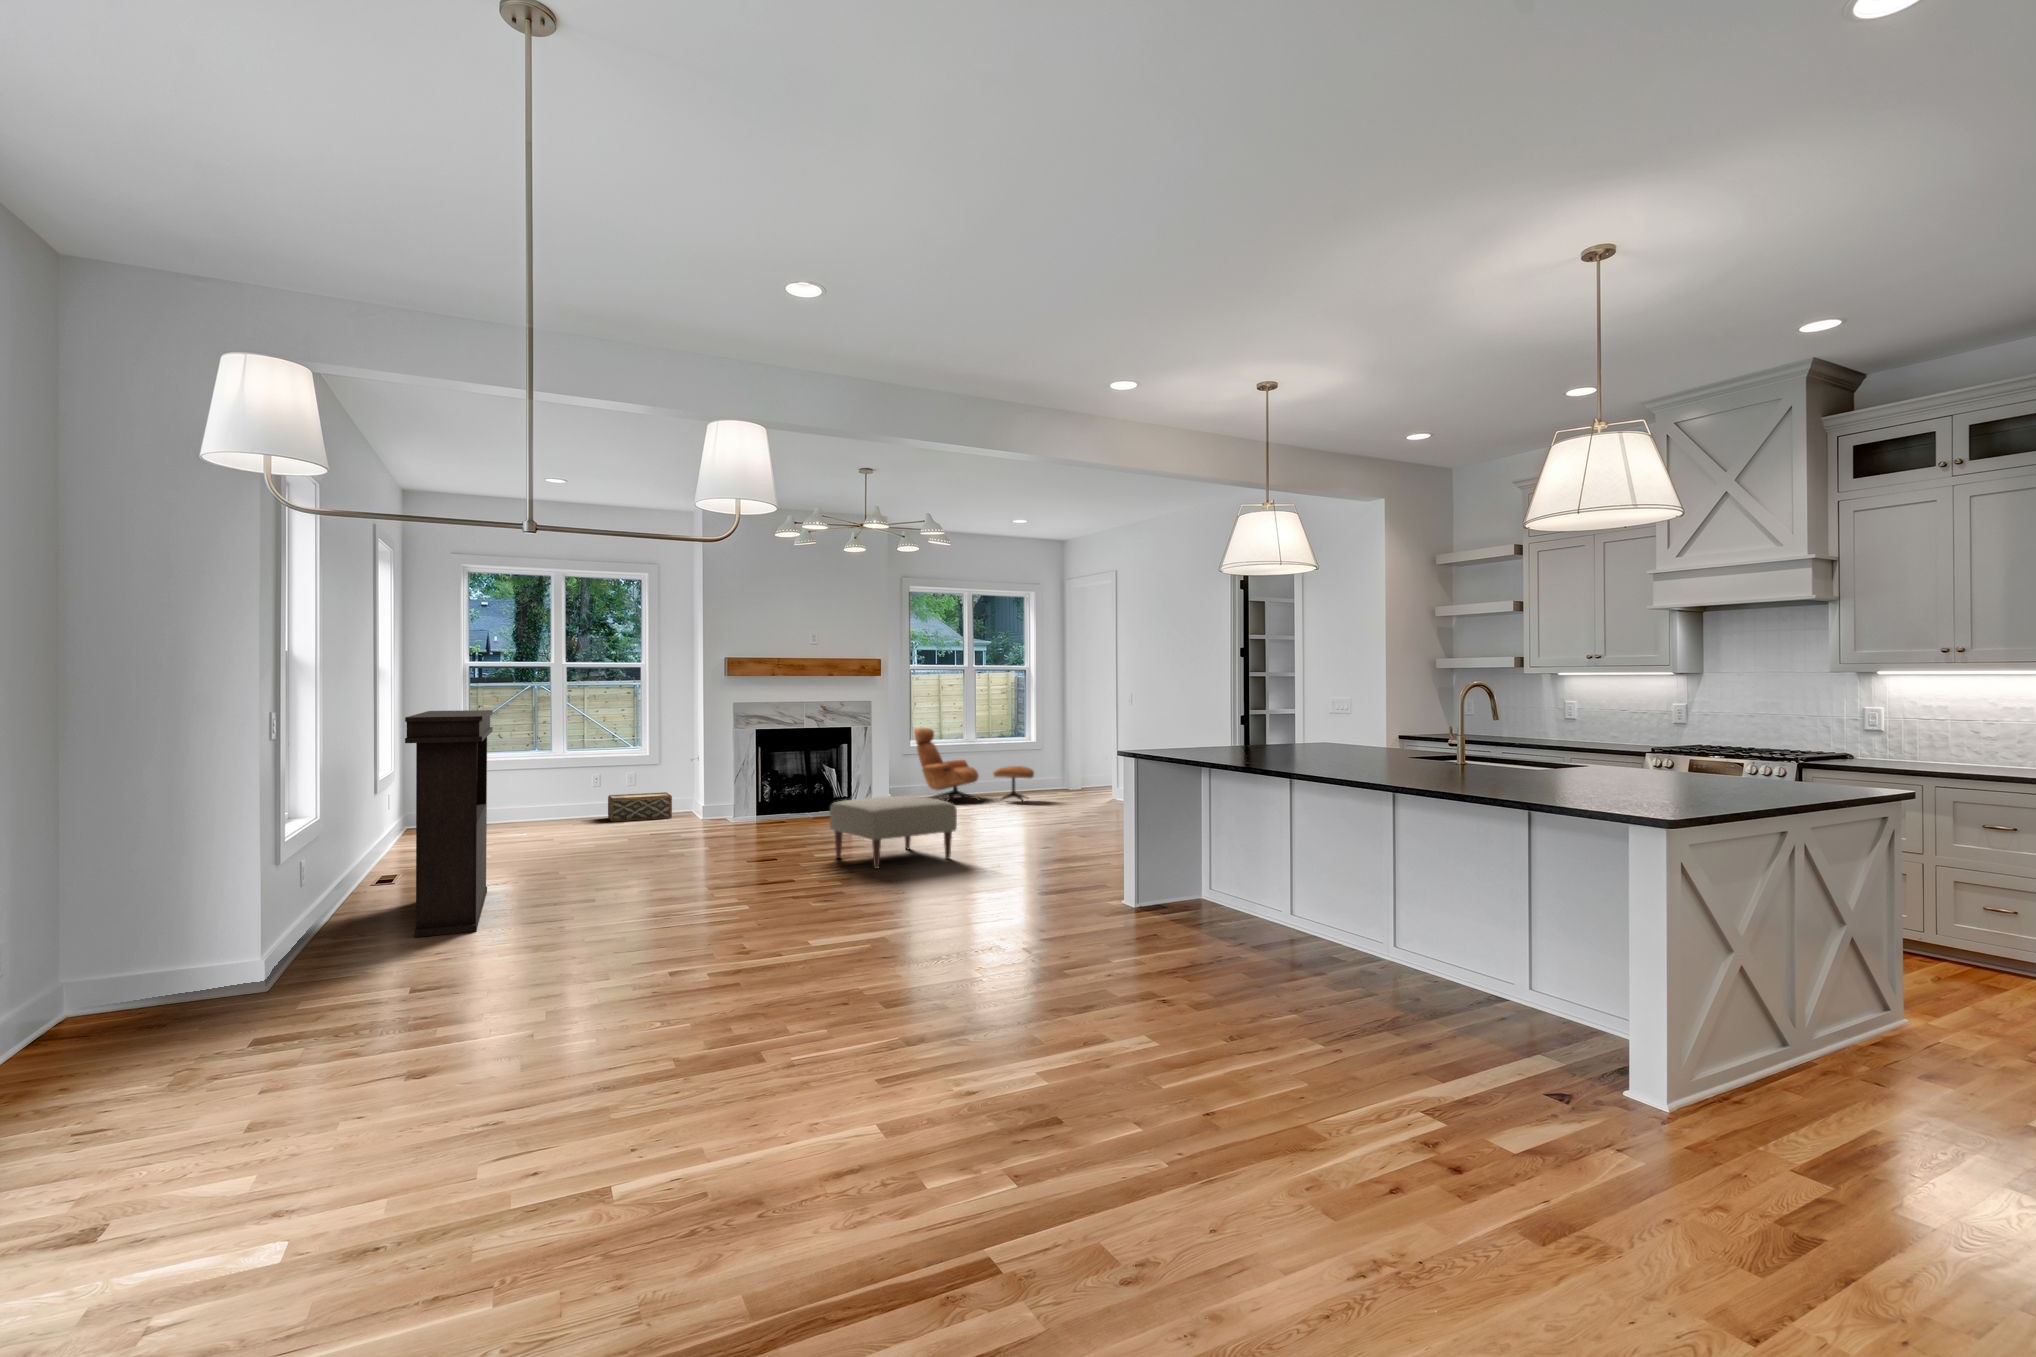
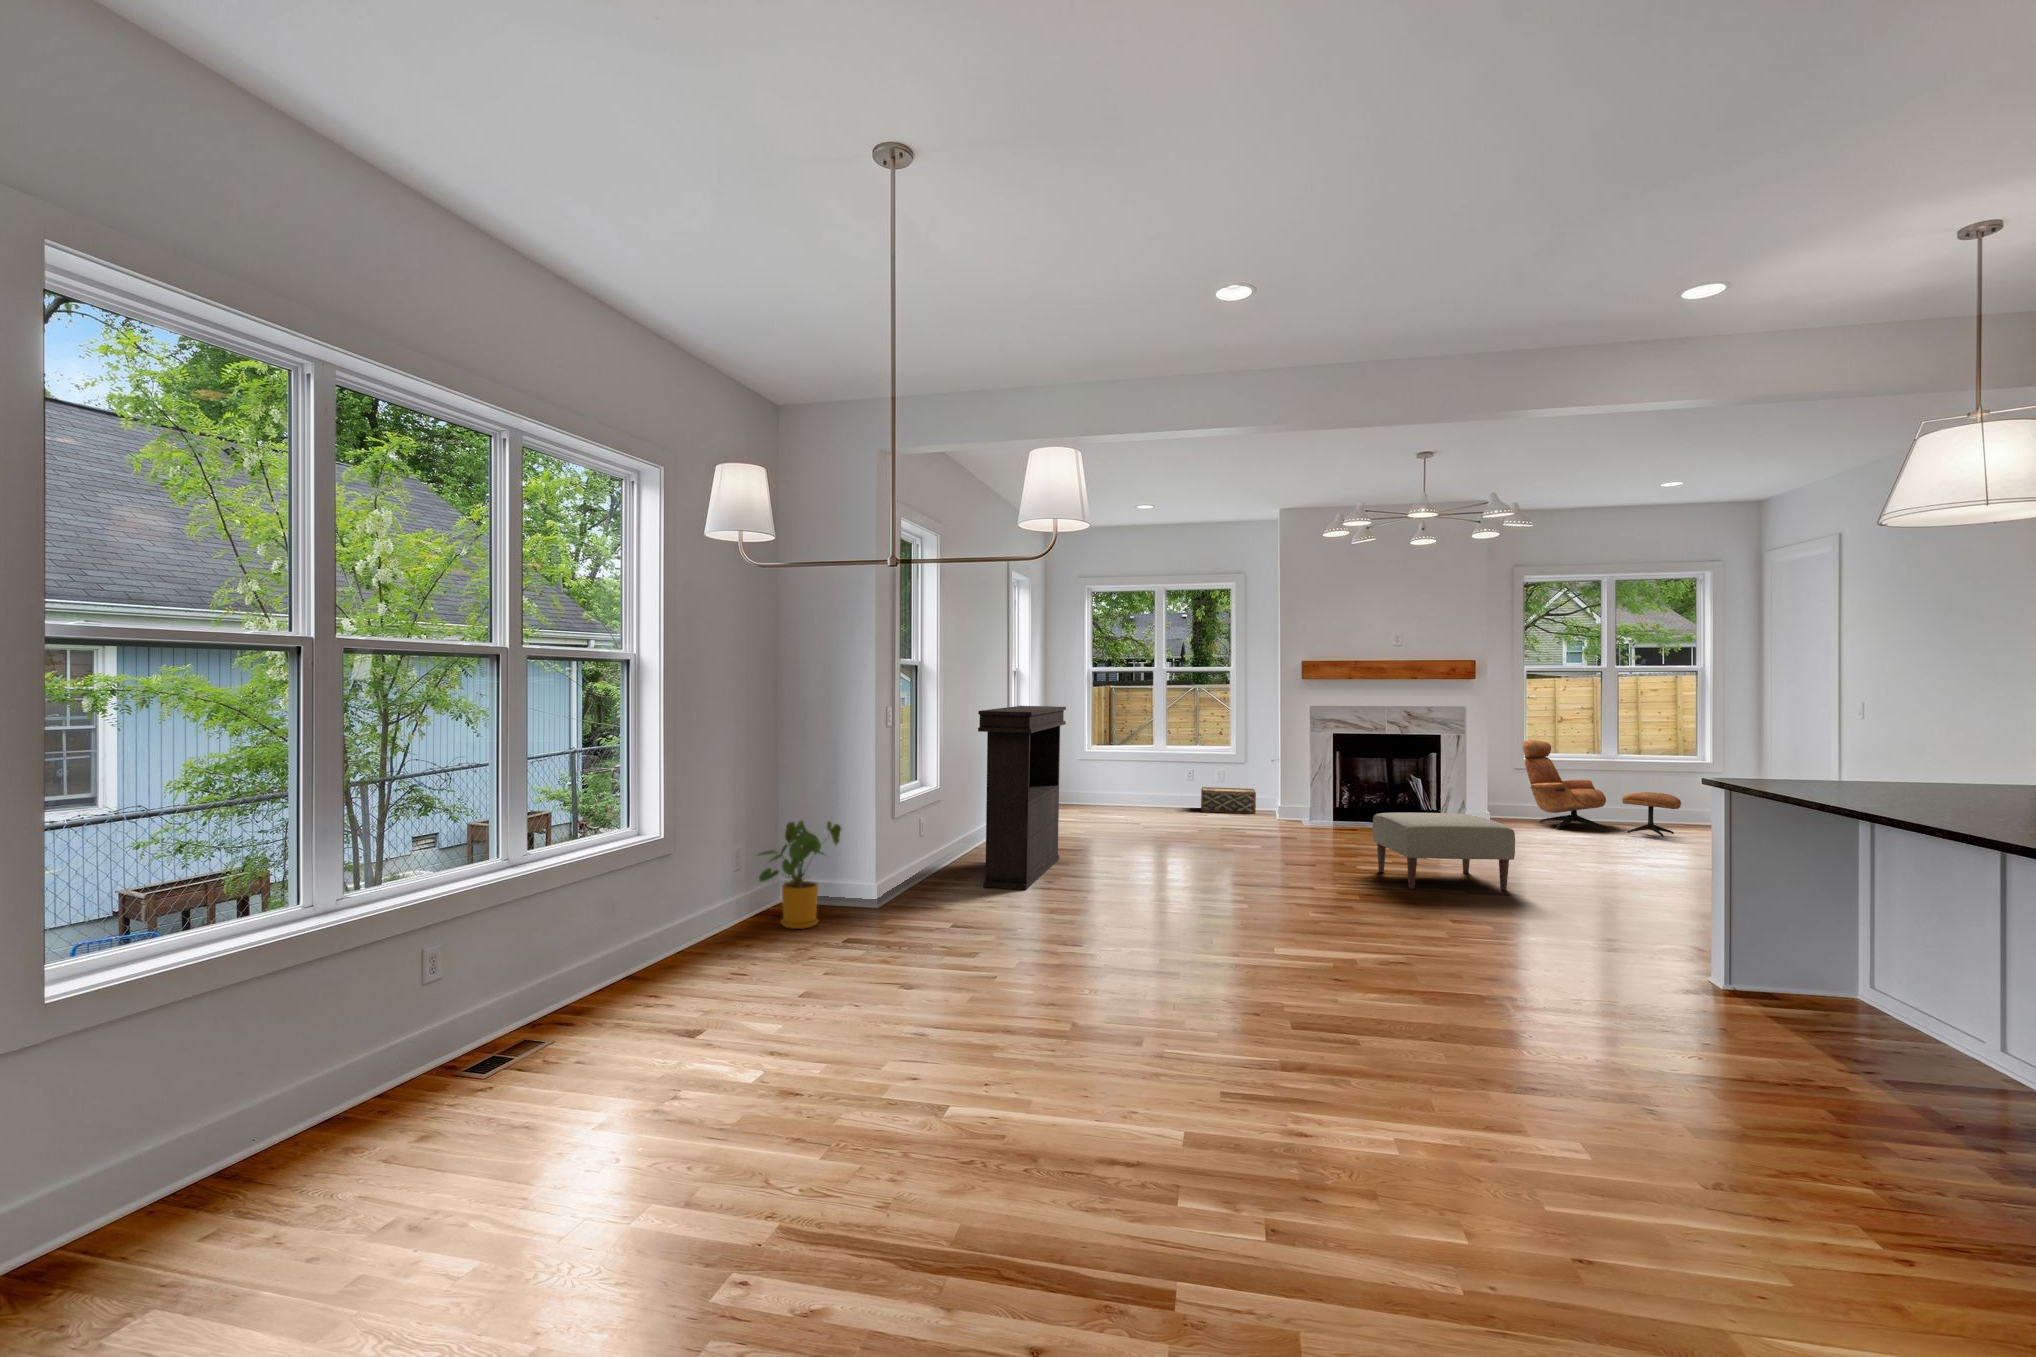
house plant: none [79,878,224,1040] -> present [758,821,841,929]

